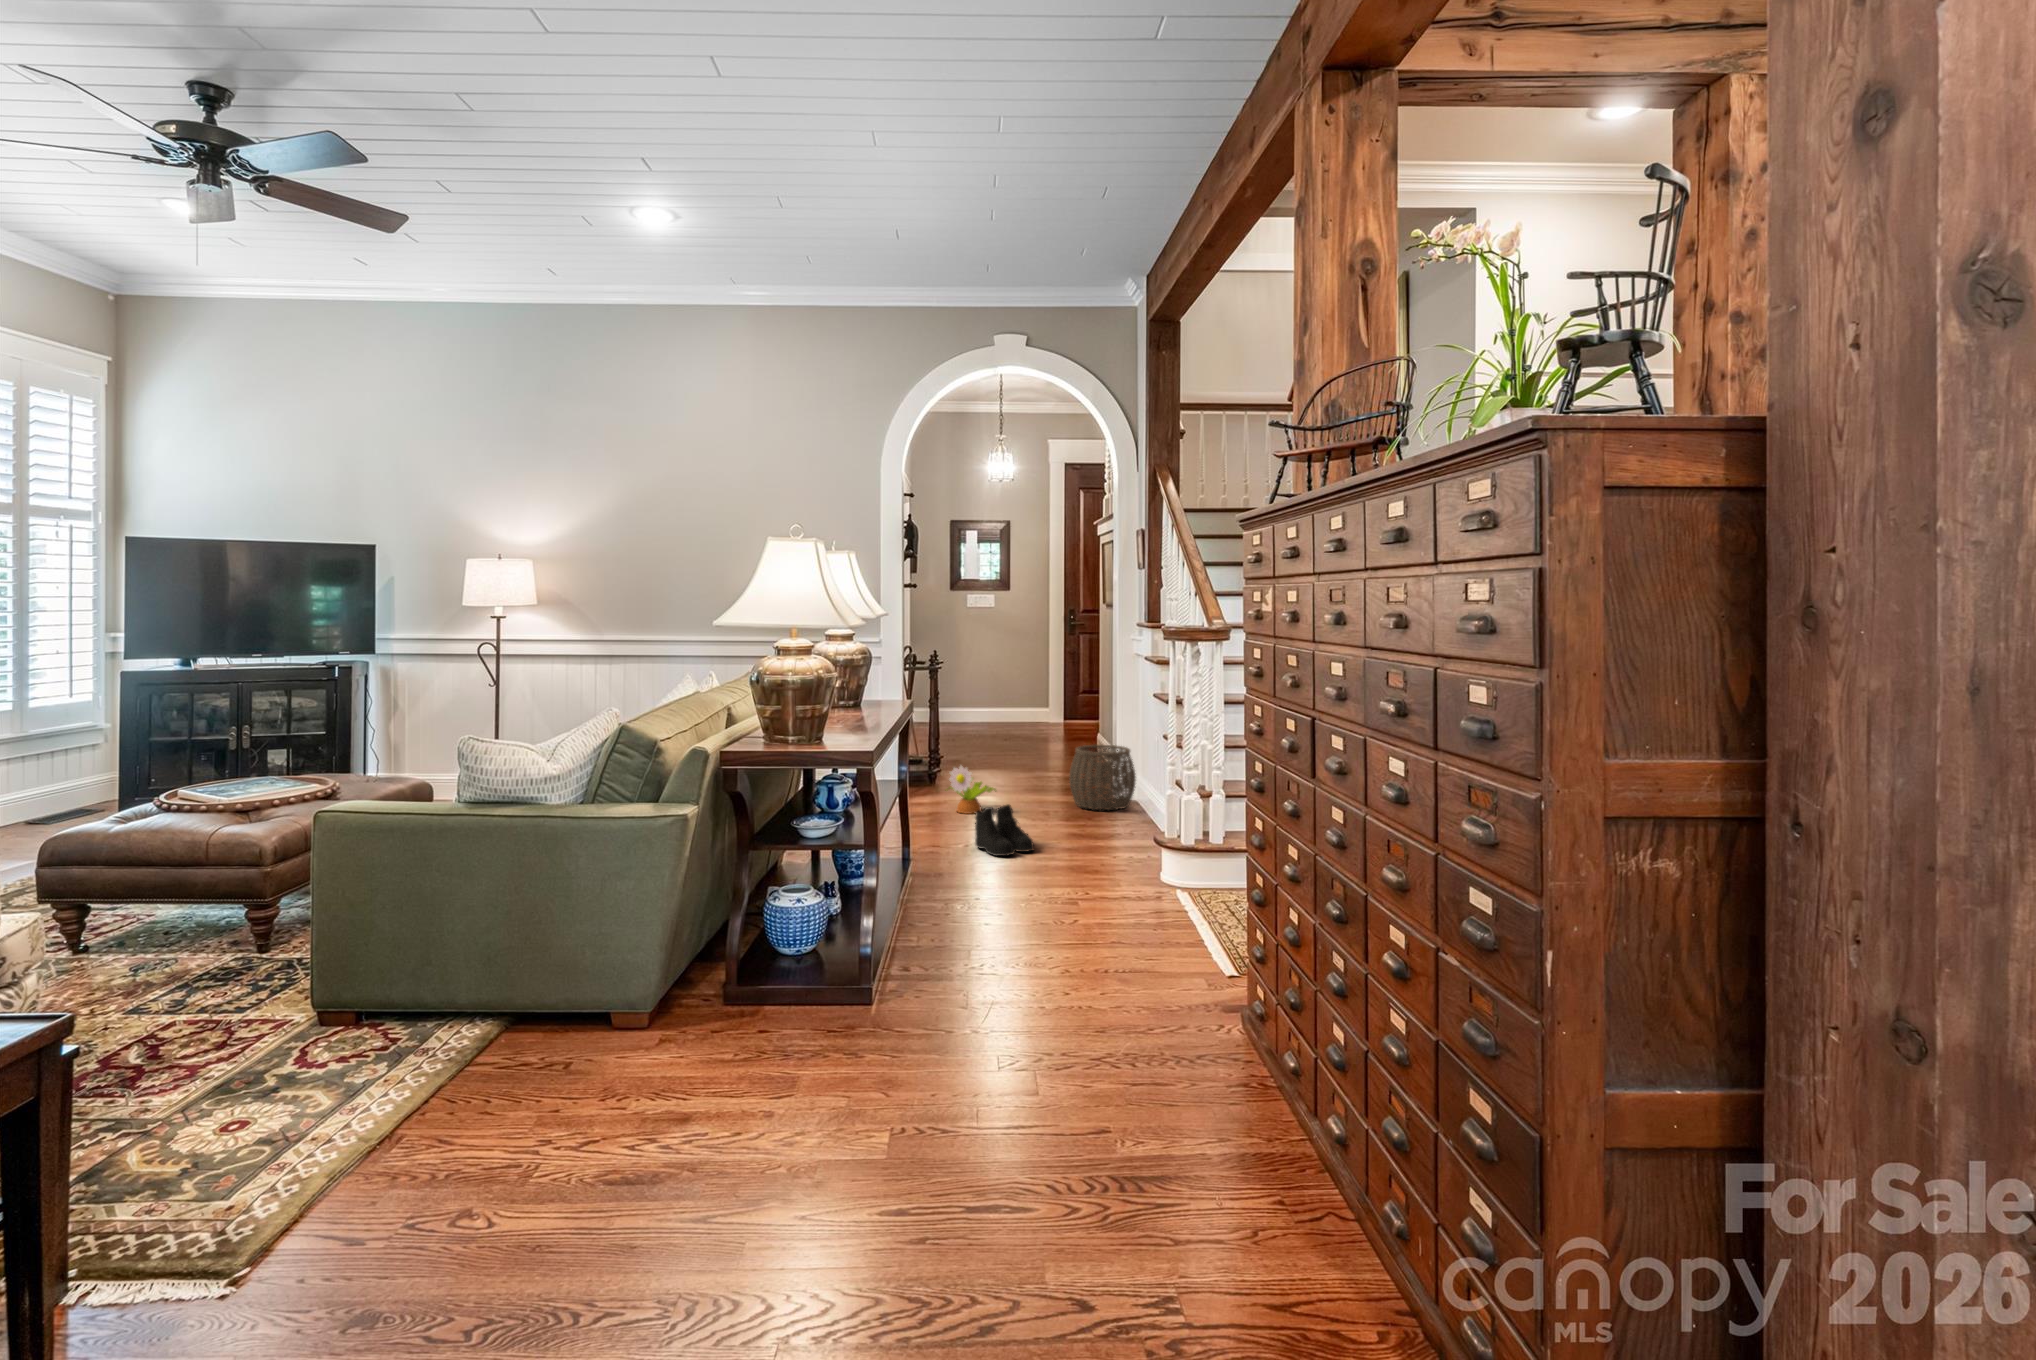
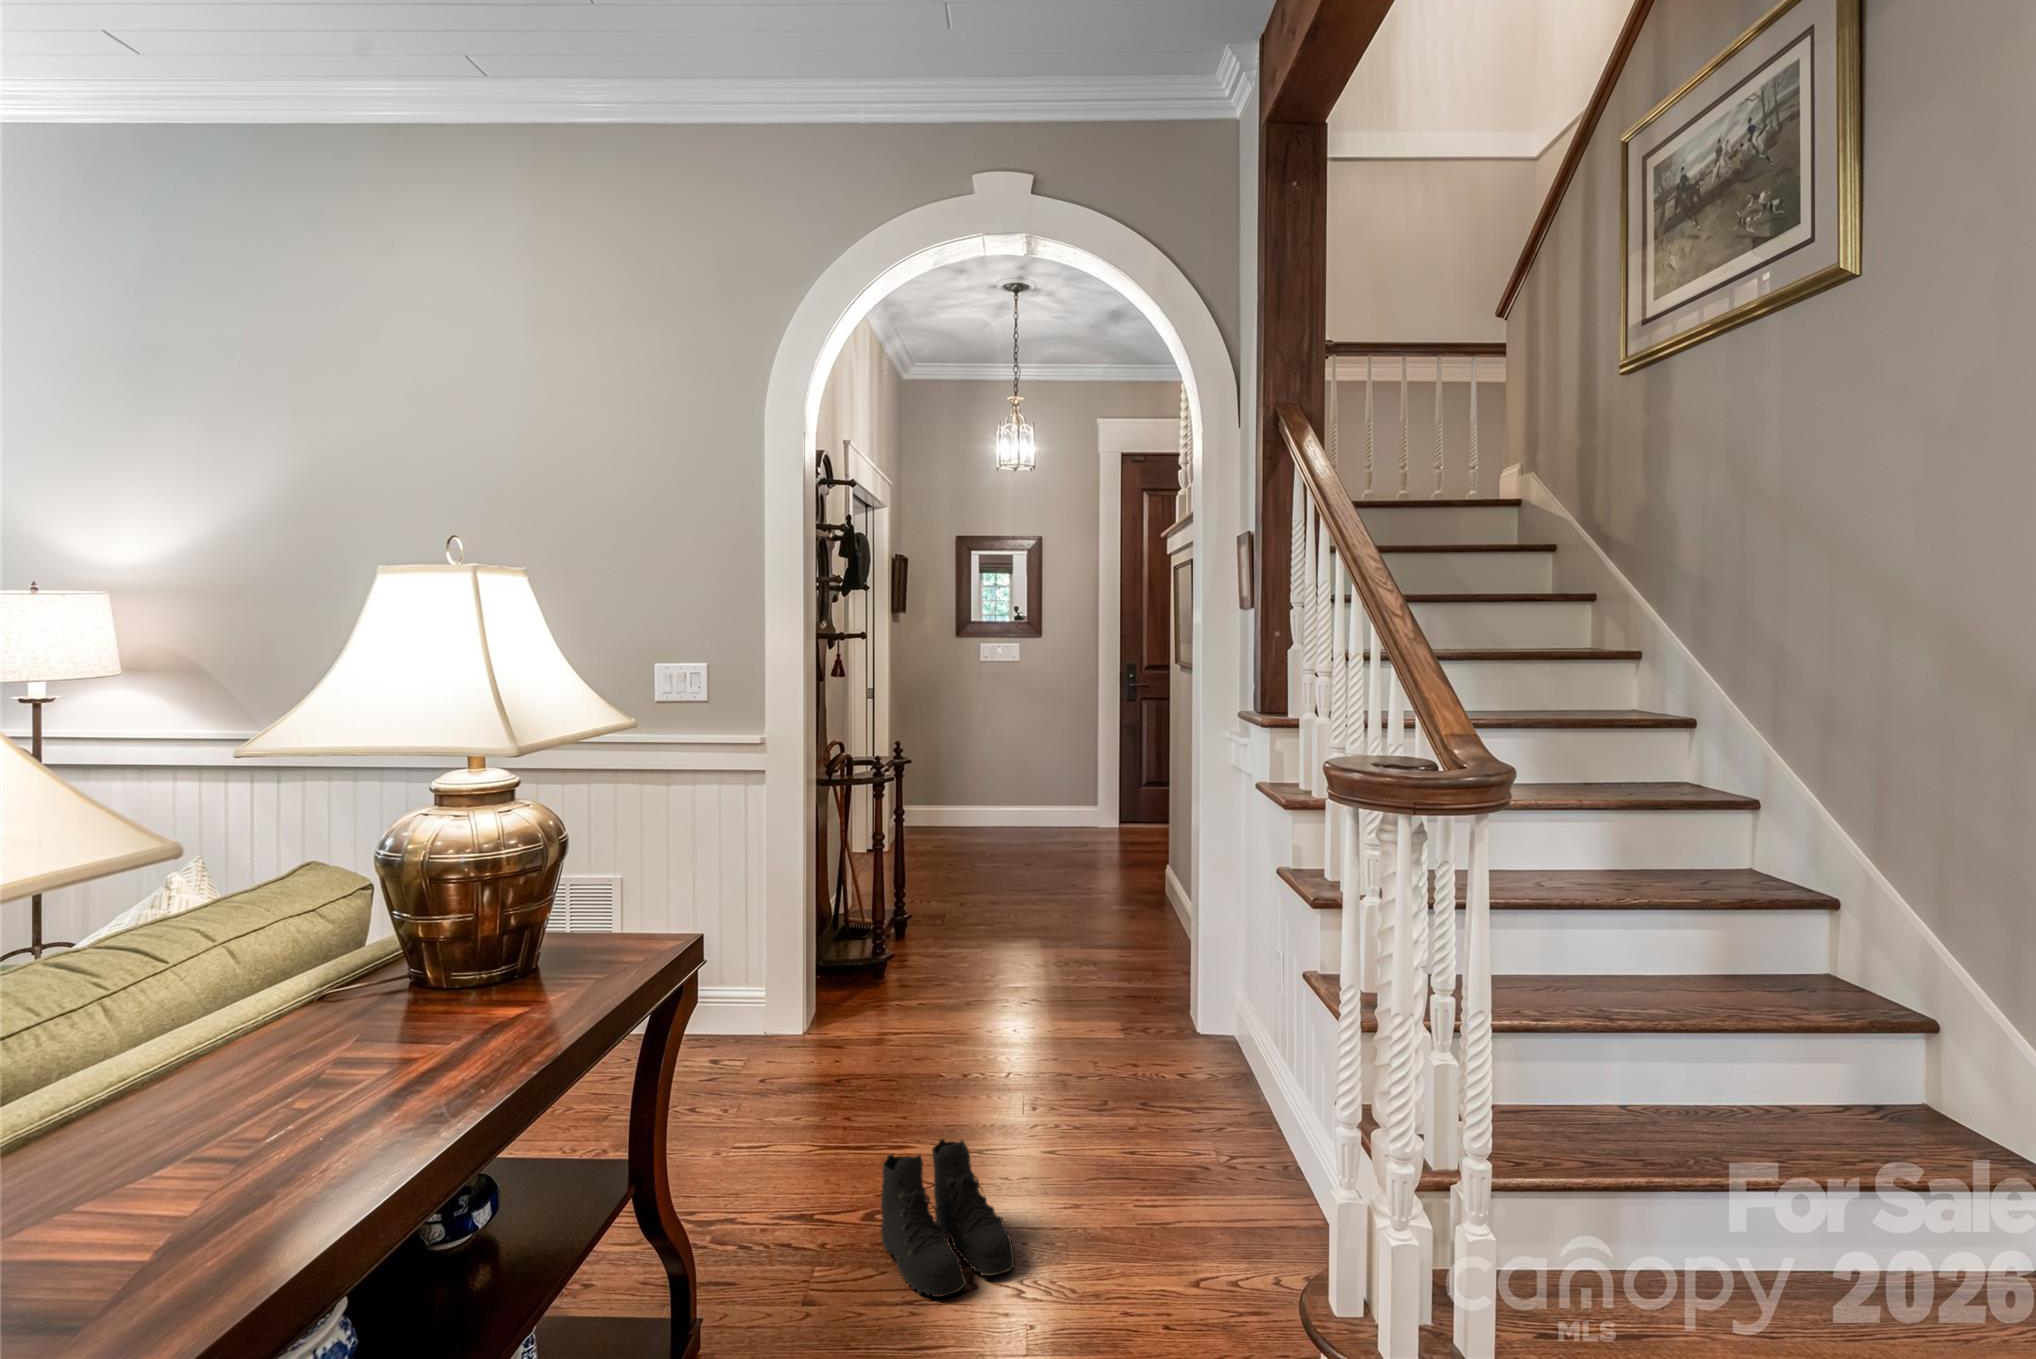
woven basket: present [1069,745,1136,810] -> none [1108,943,1243,1090]
decorative plant: present [948,766,996,814] -> none [863,994,966,1092]

